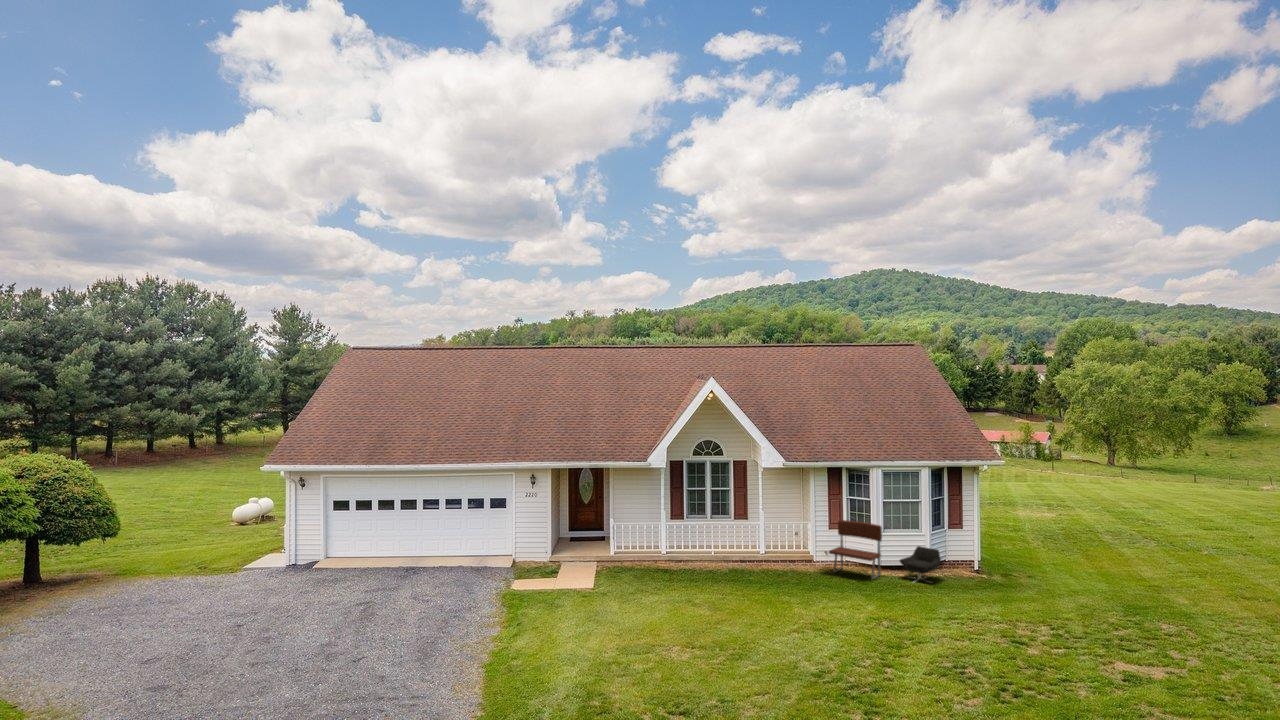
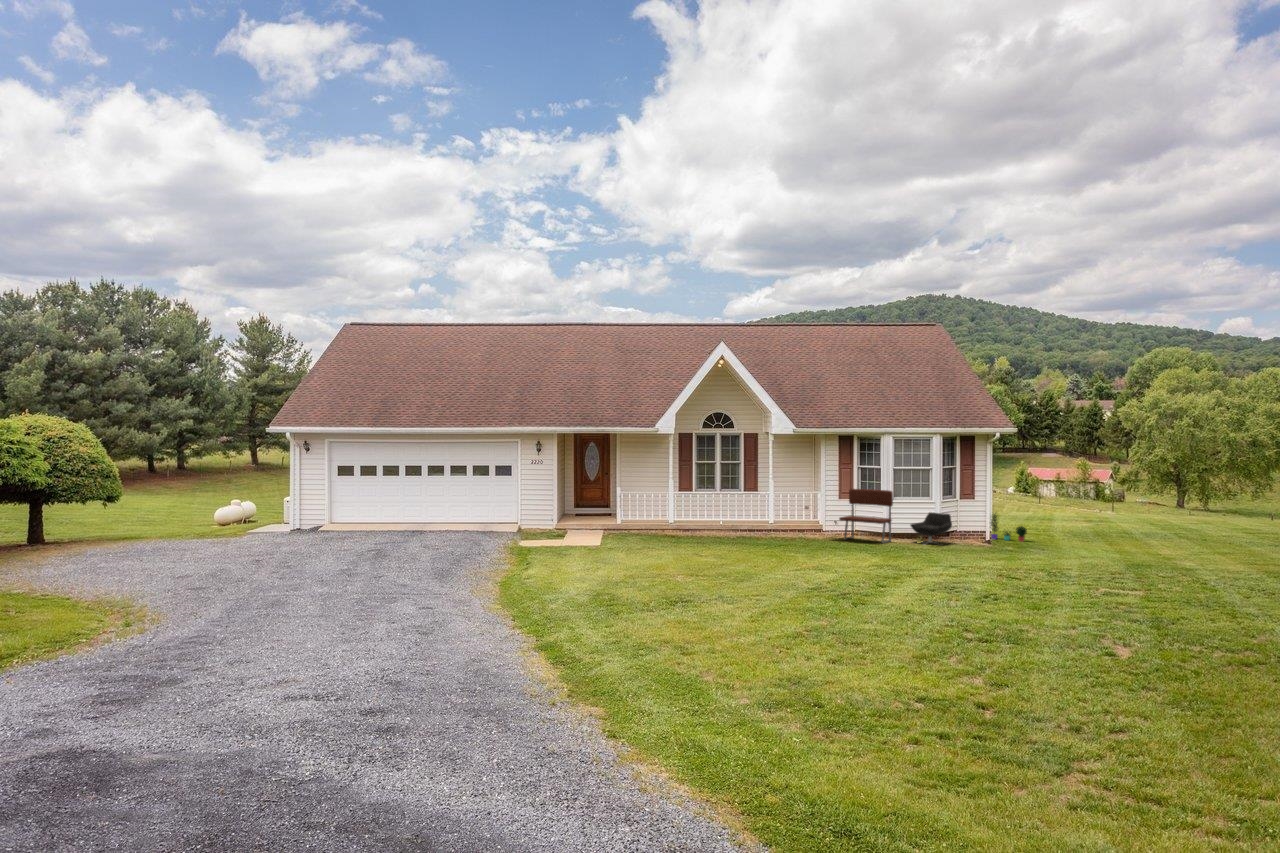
potted plant: none [975,543,1015,576] -> present [990,513,1027,542]

